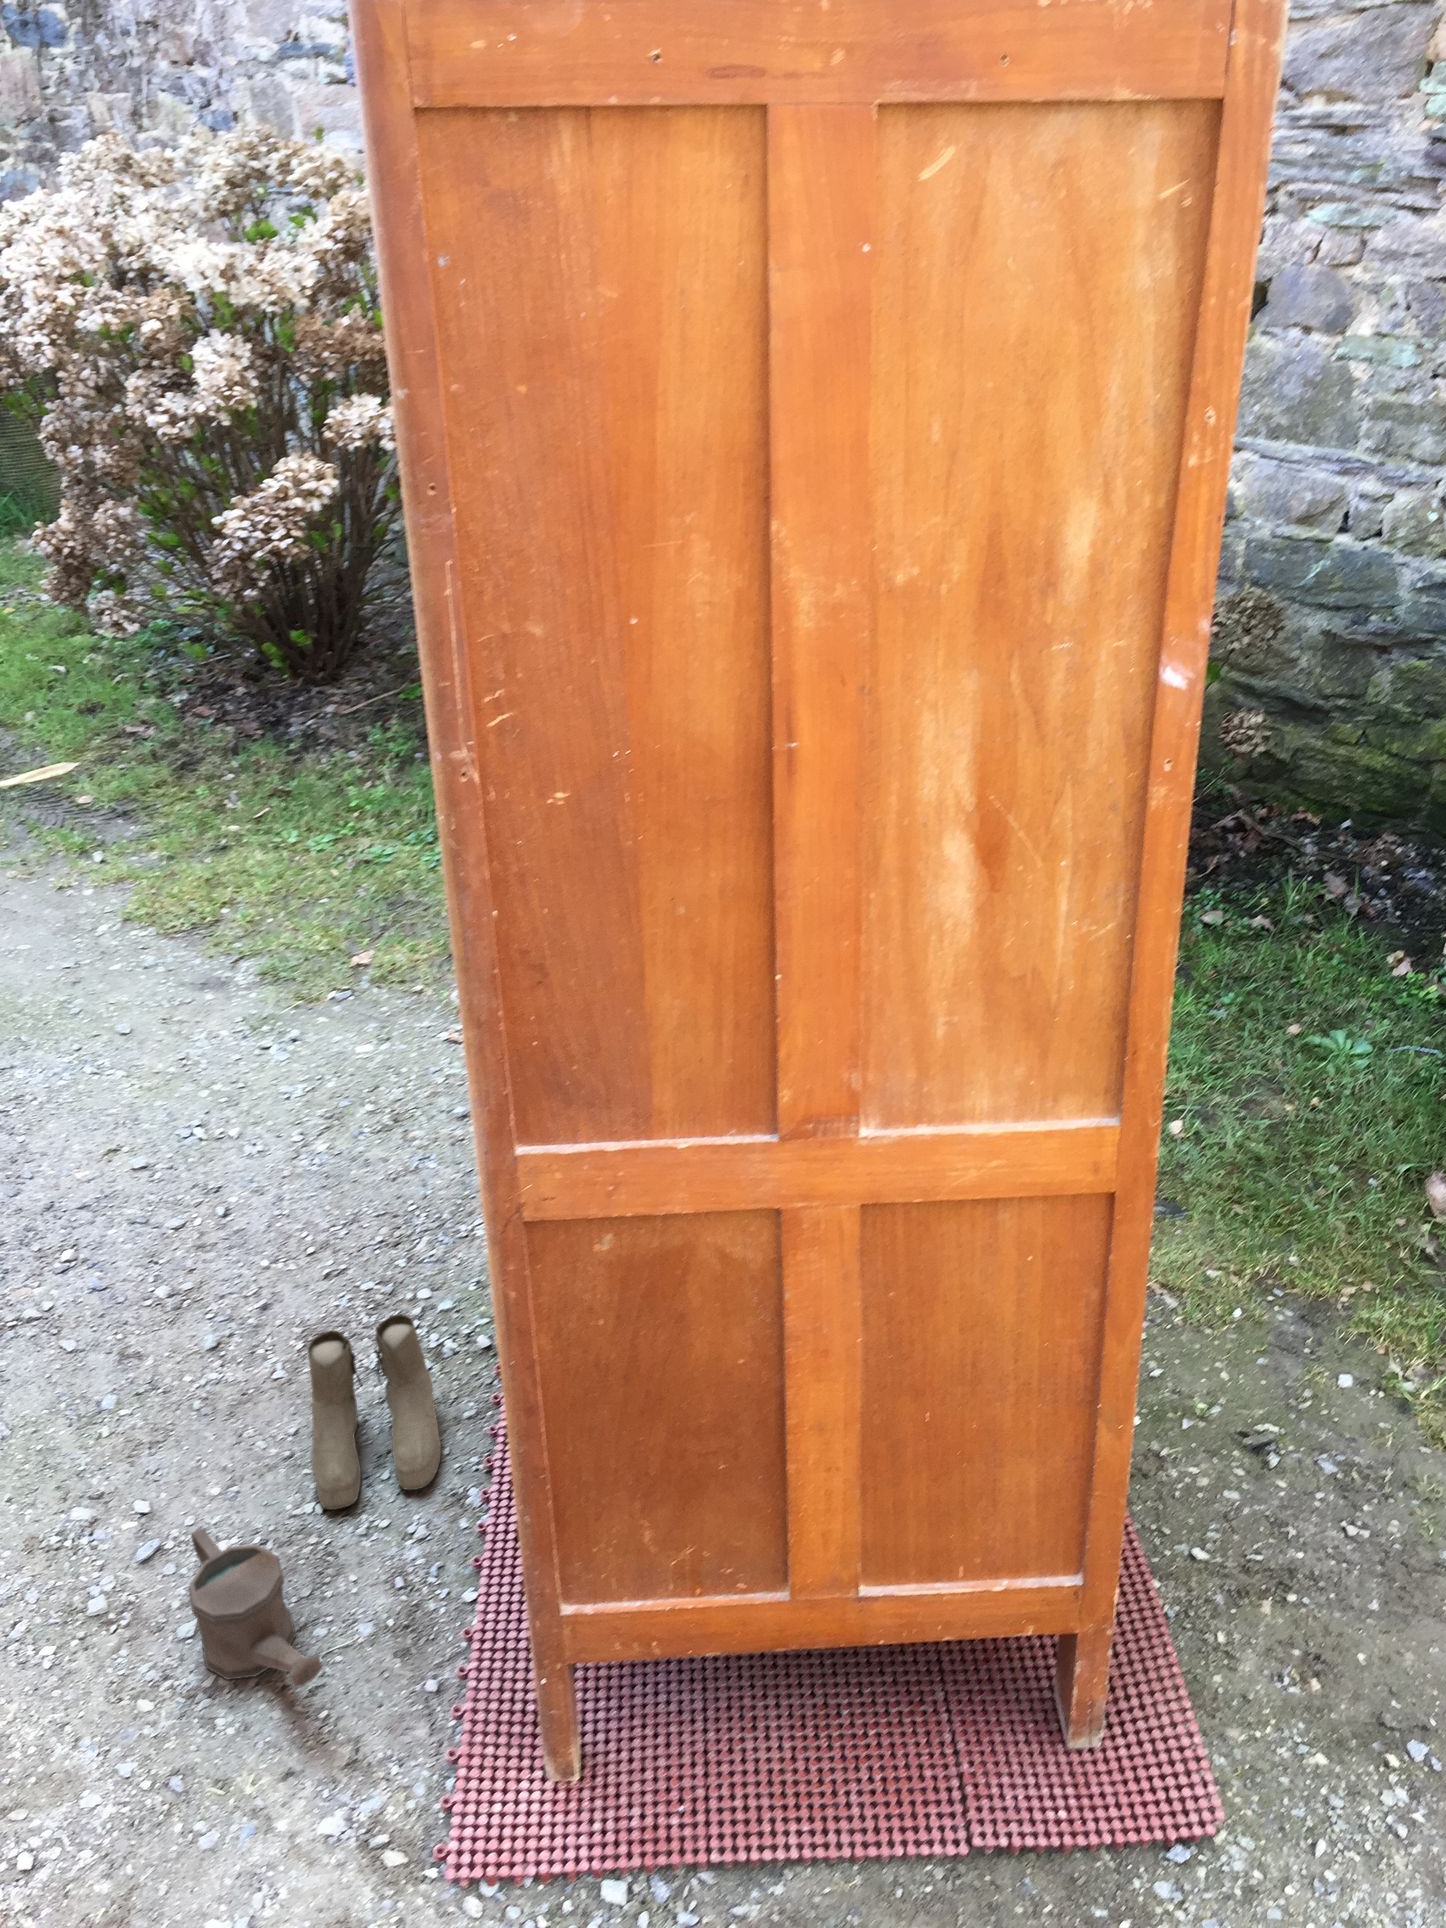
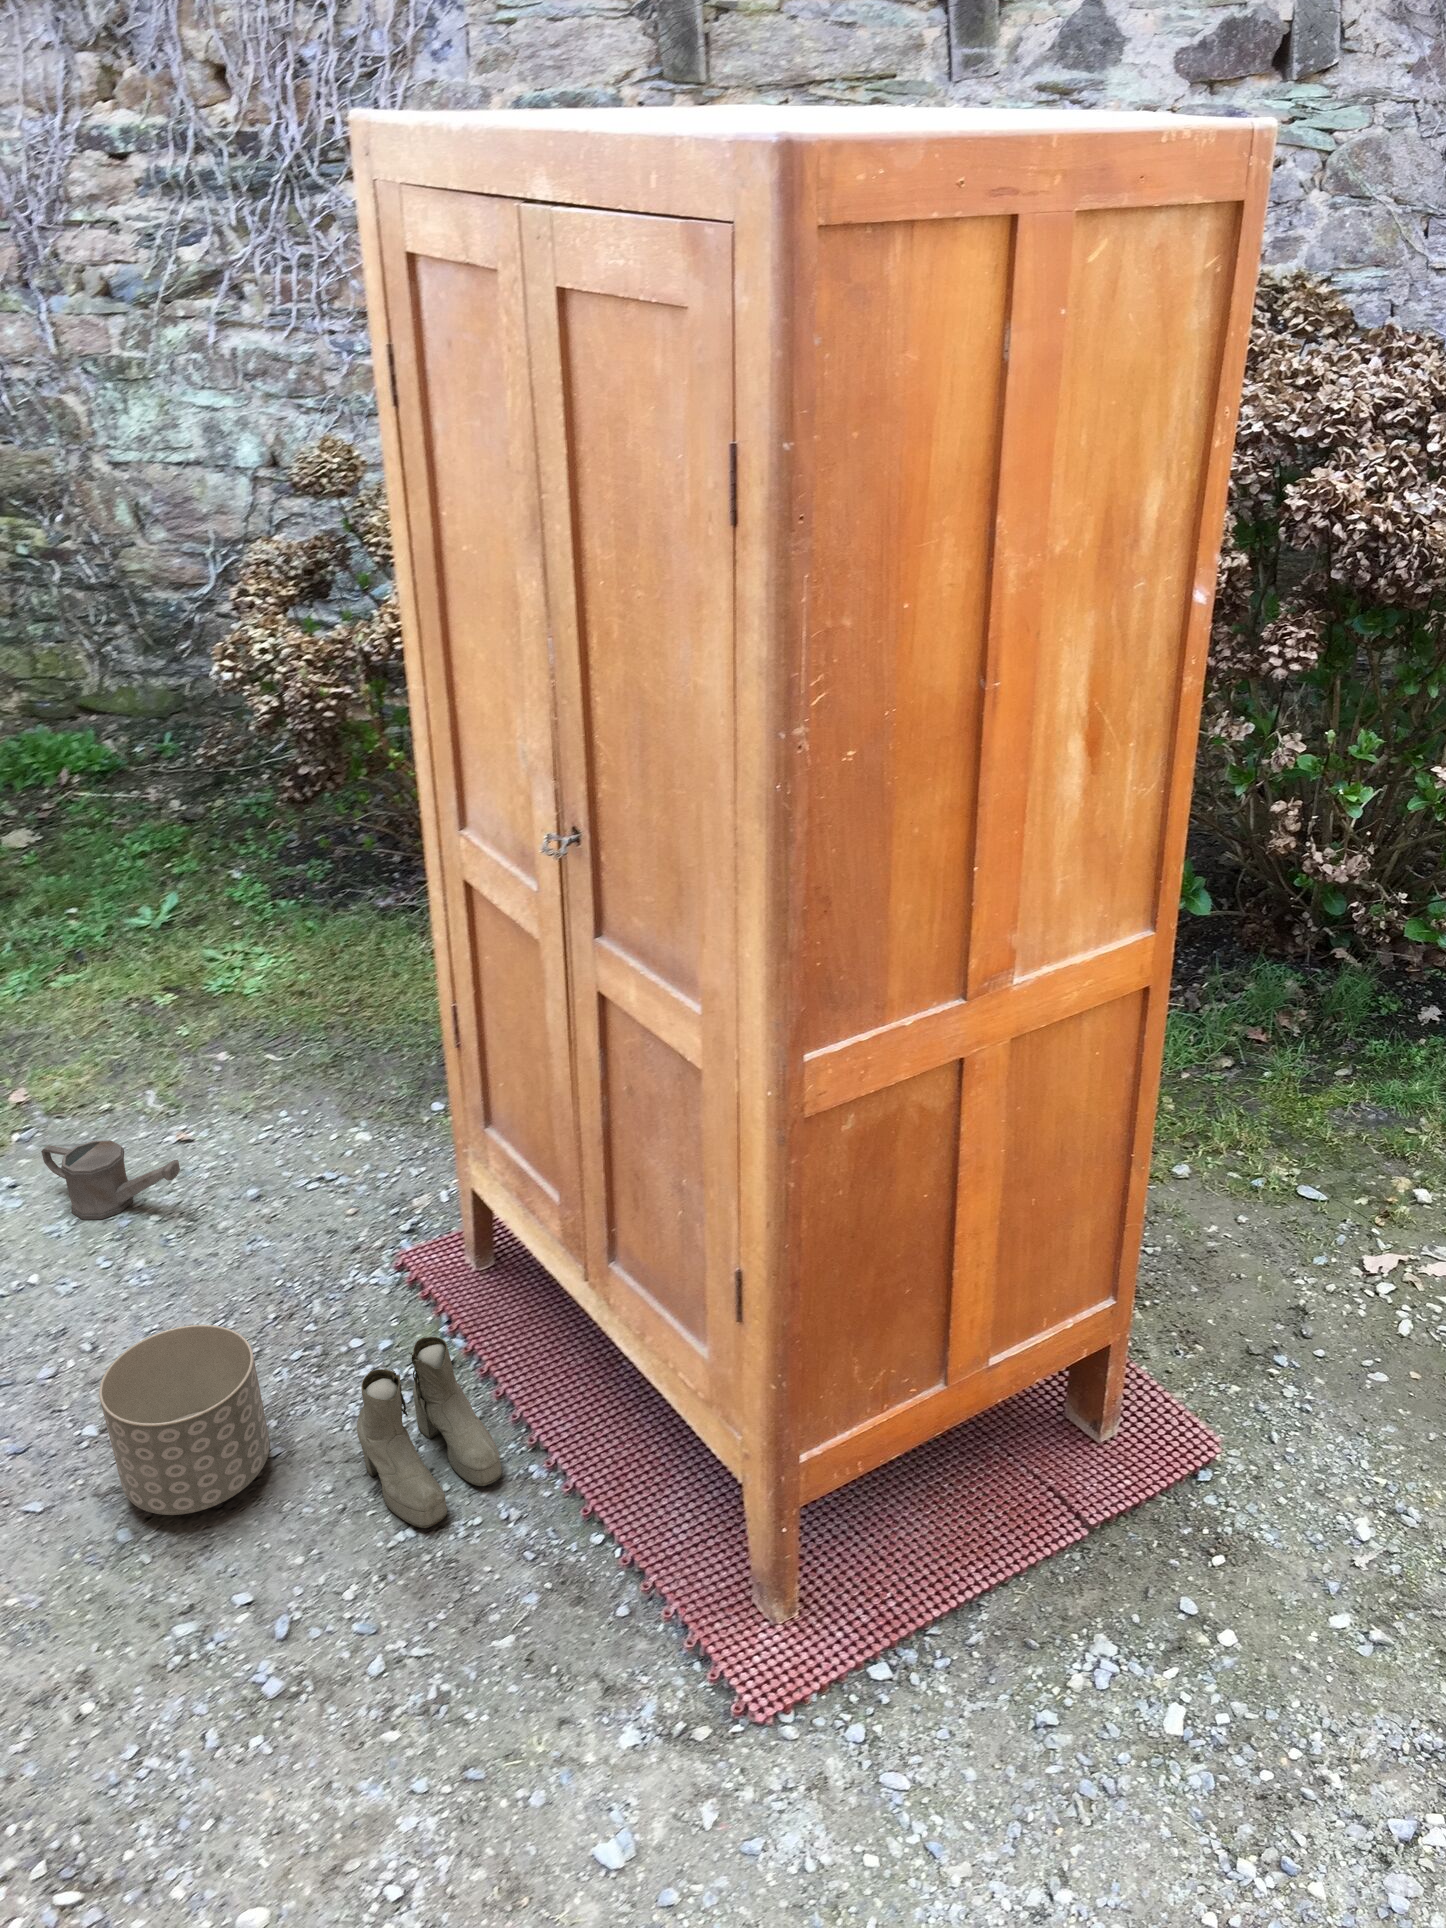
planter: none [100,1223,270,1407] -> present [99,1325,270,1515]
watering can: present [188,1528,322,1688] -> present [41,1140,180,1220]

